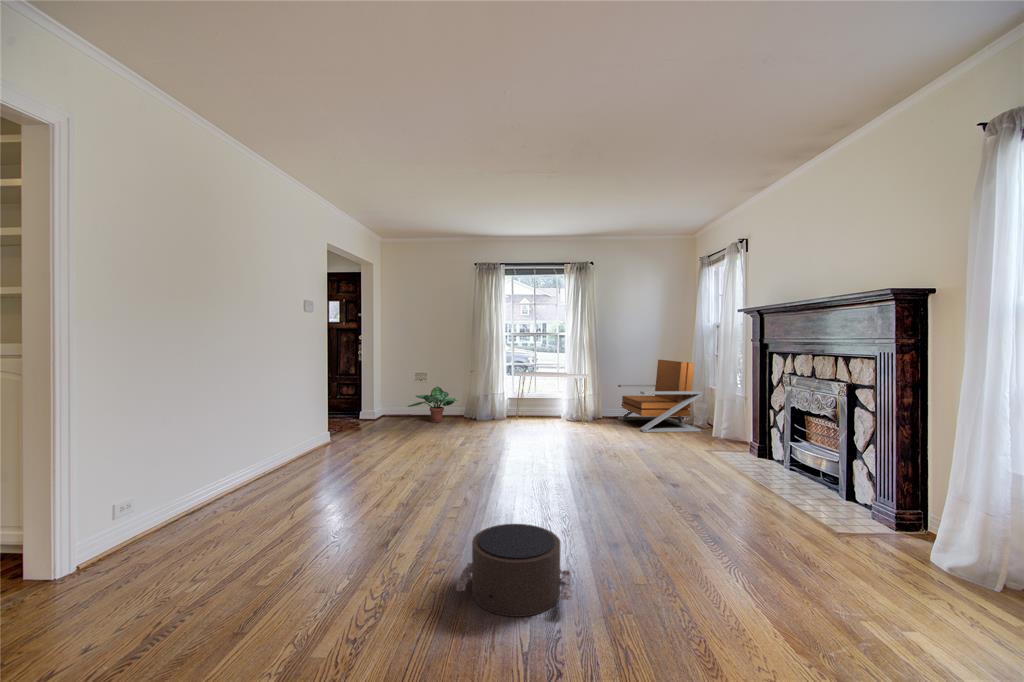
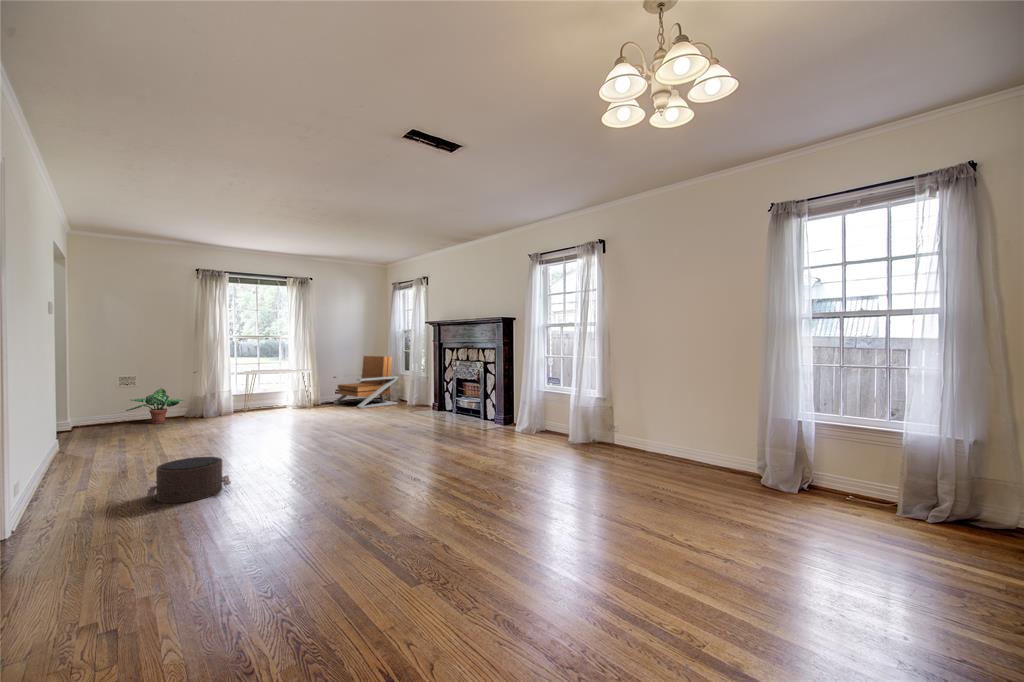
pouf: present [456,524,572,617] -> present [147,457,231,503]

